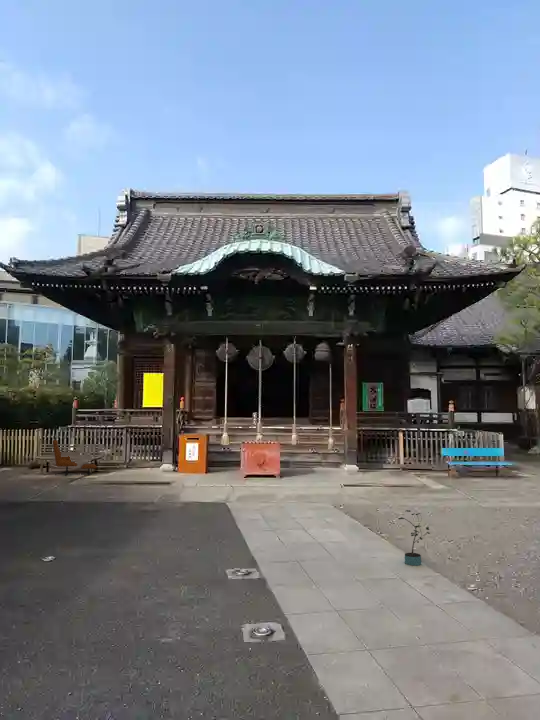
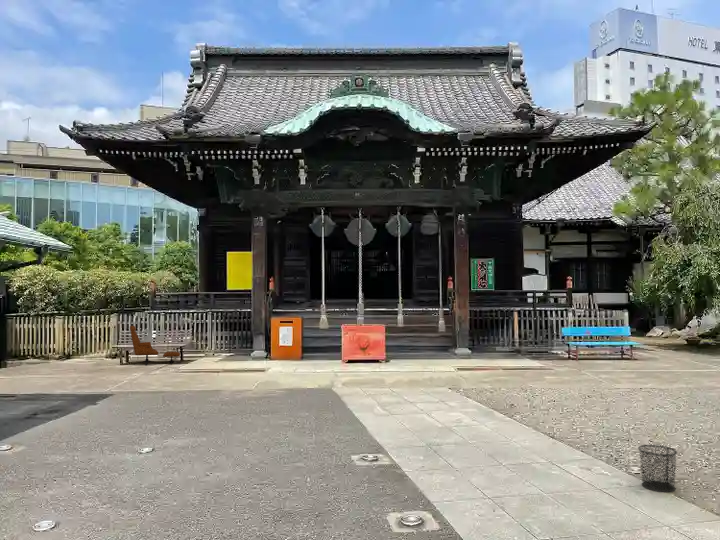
potted plant: present [399,510,430,565] -> none [564,404,605,472]
waste bin: none [452,543,482,581] -> present [638,445,677,492]

